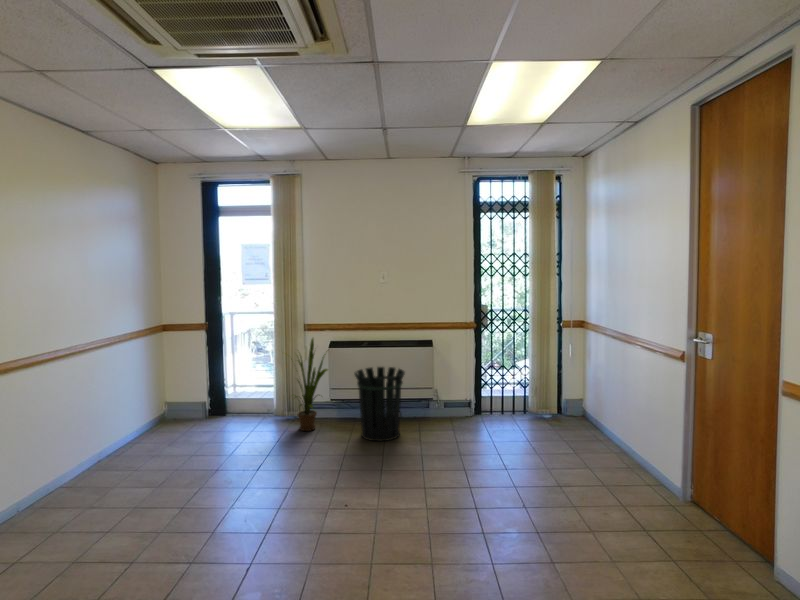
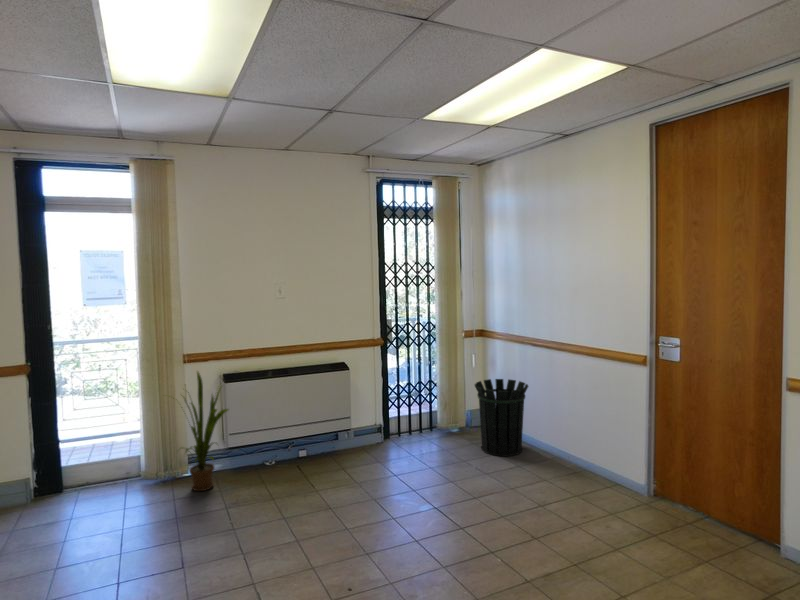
waste bin: present [355,367,405,441] -> present [475,379,528,456]

